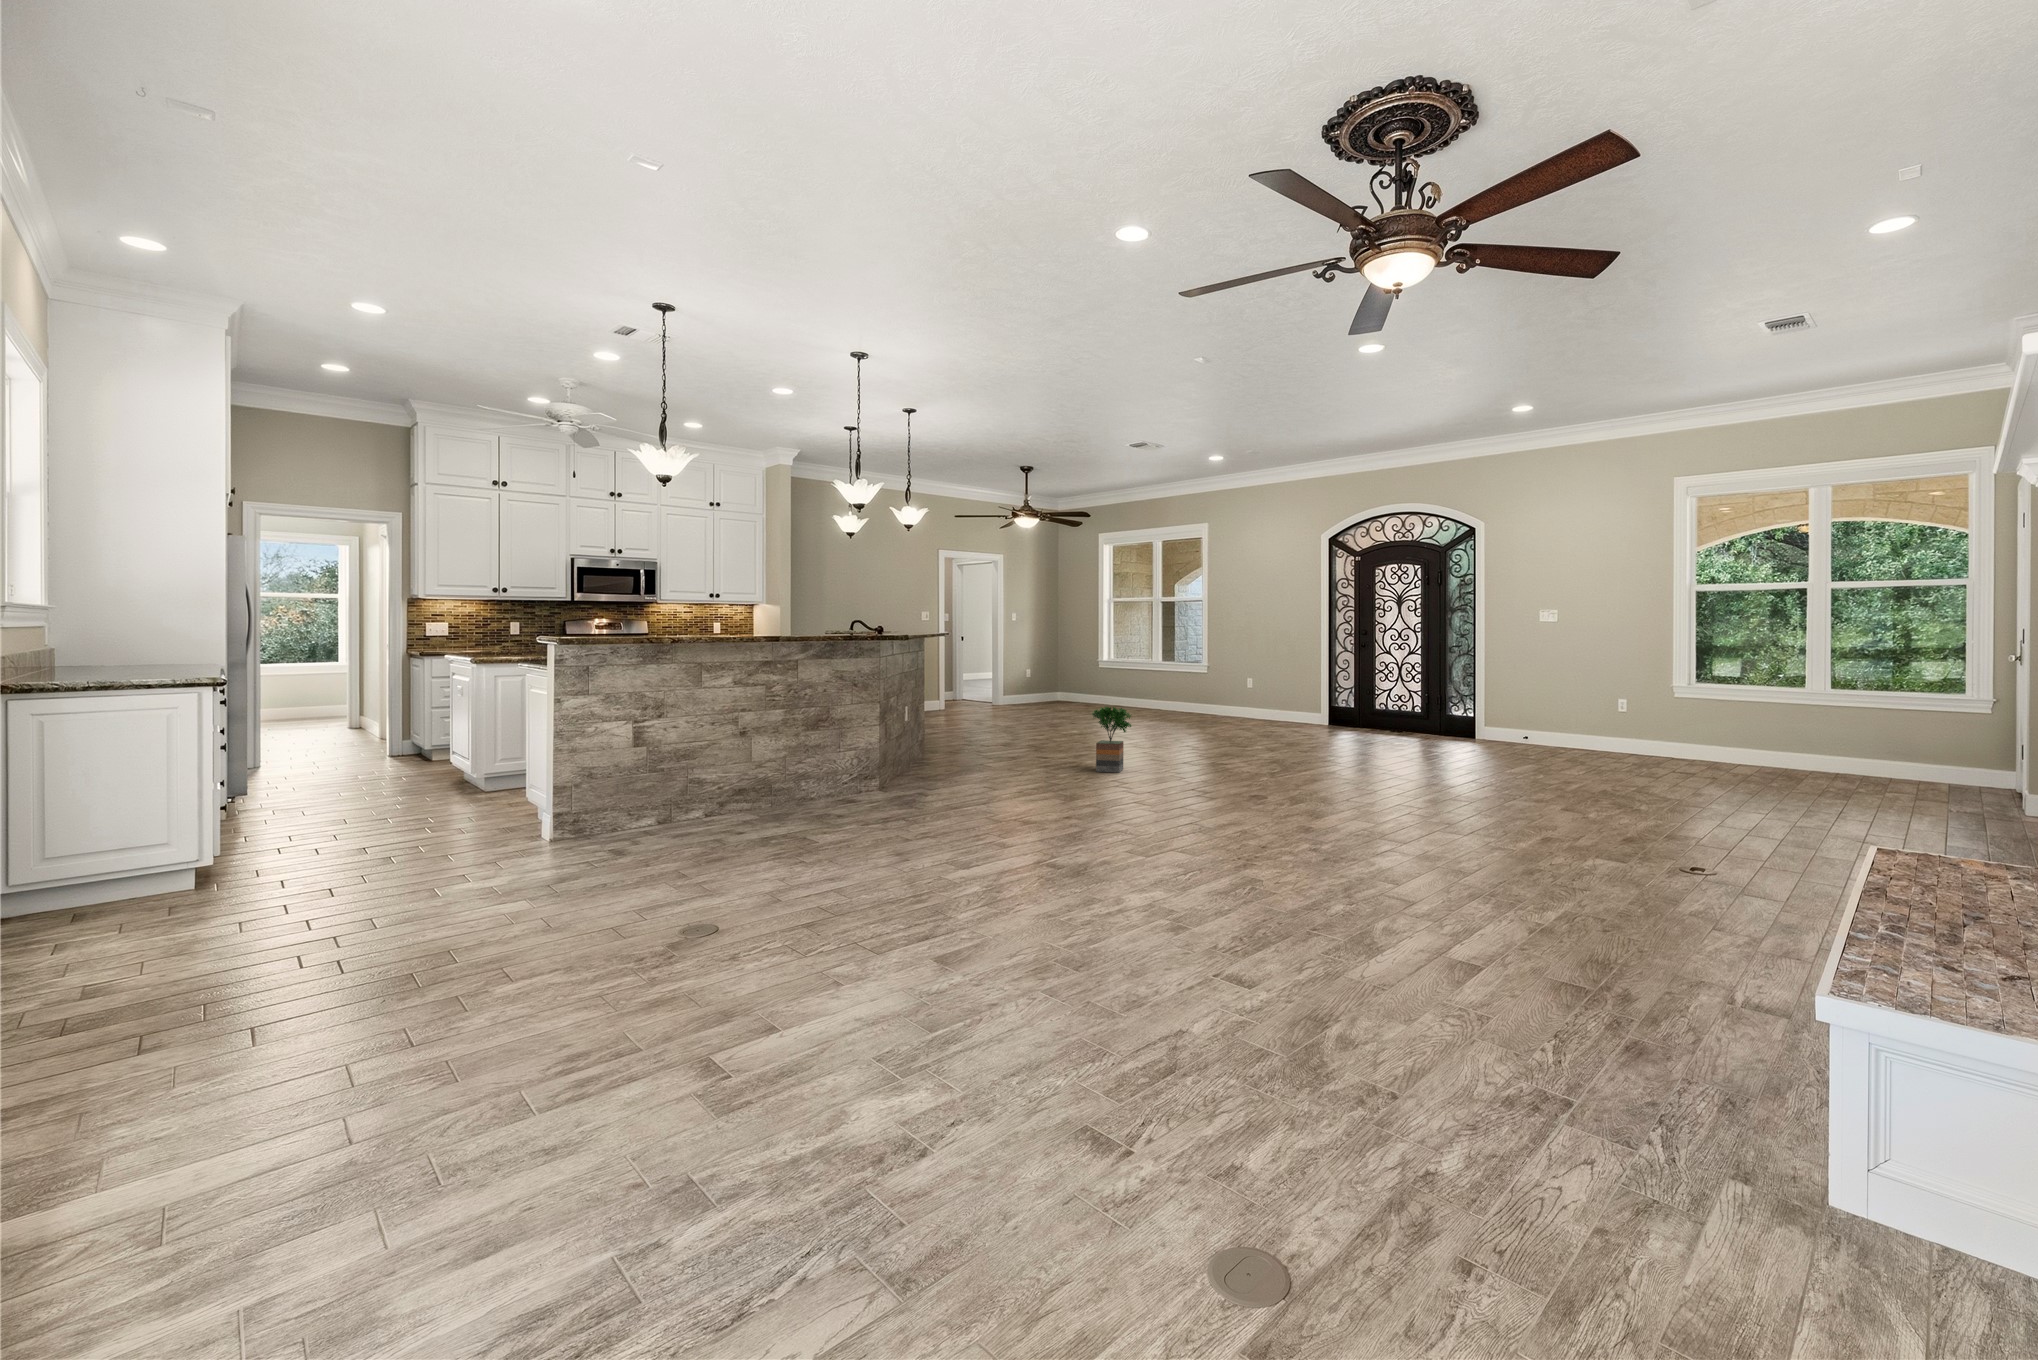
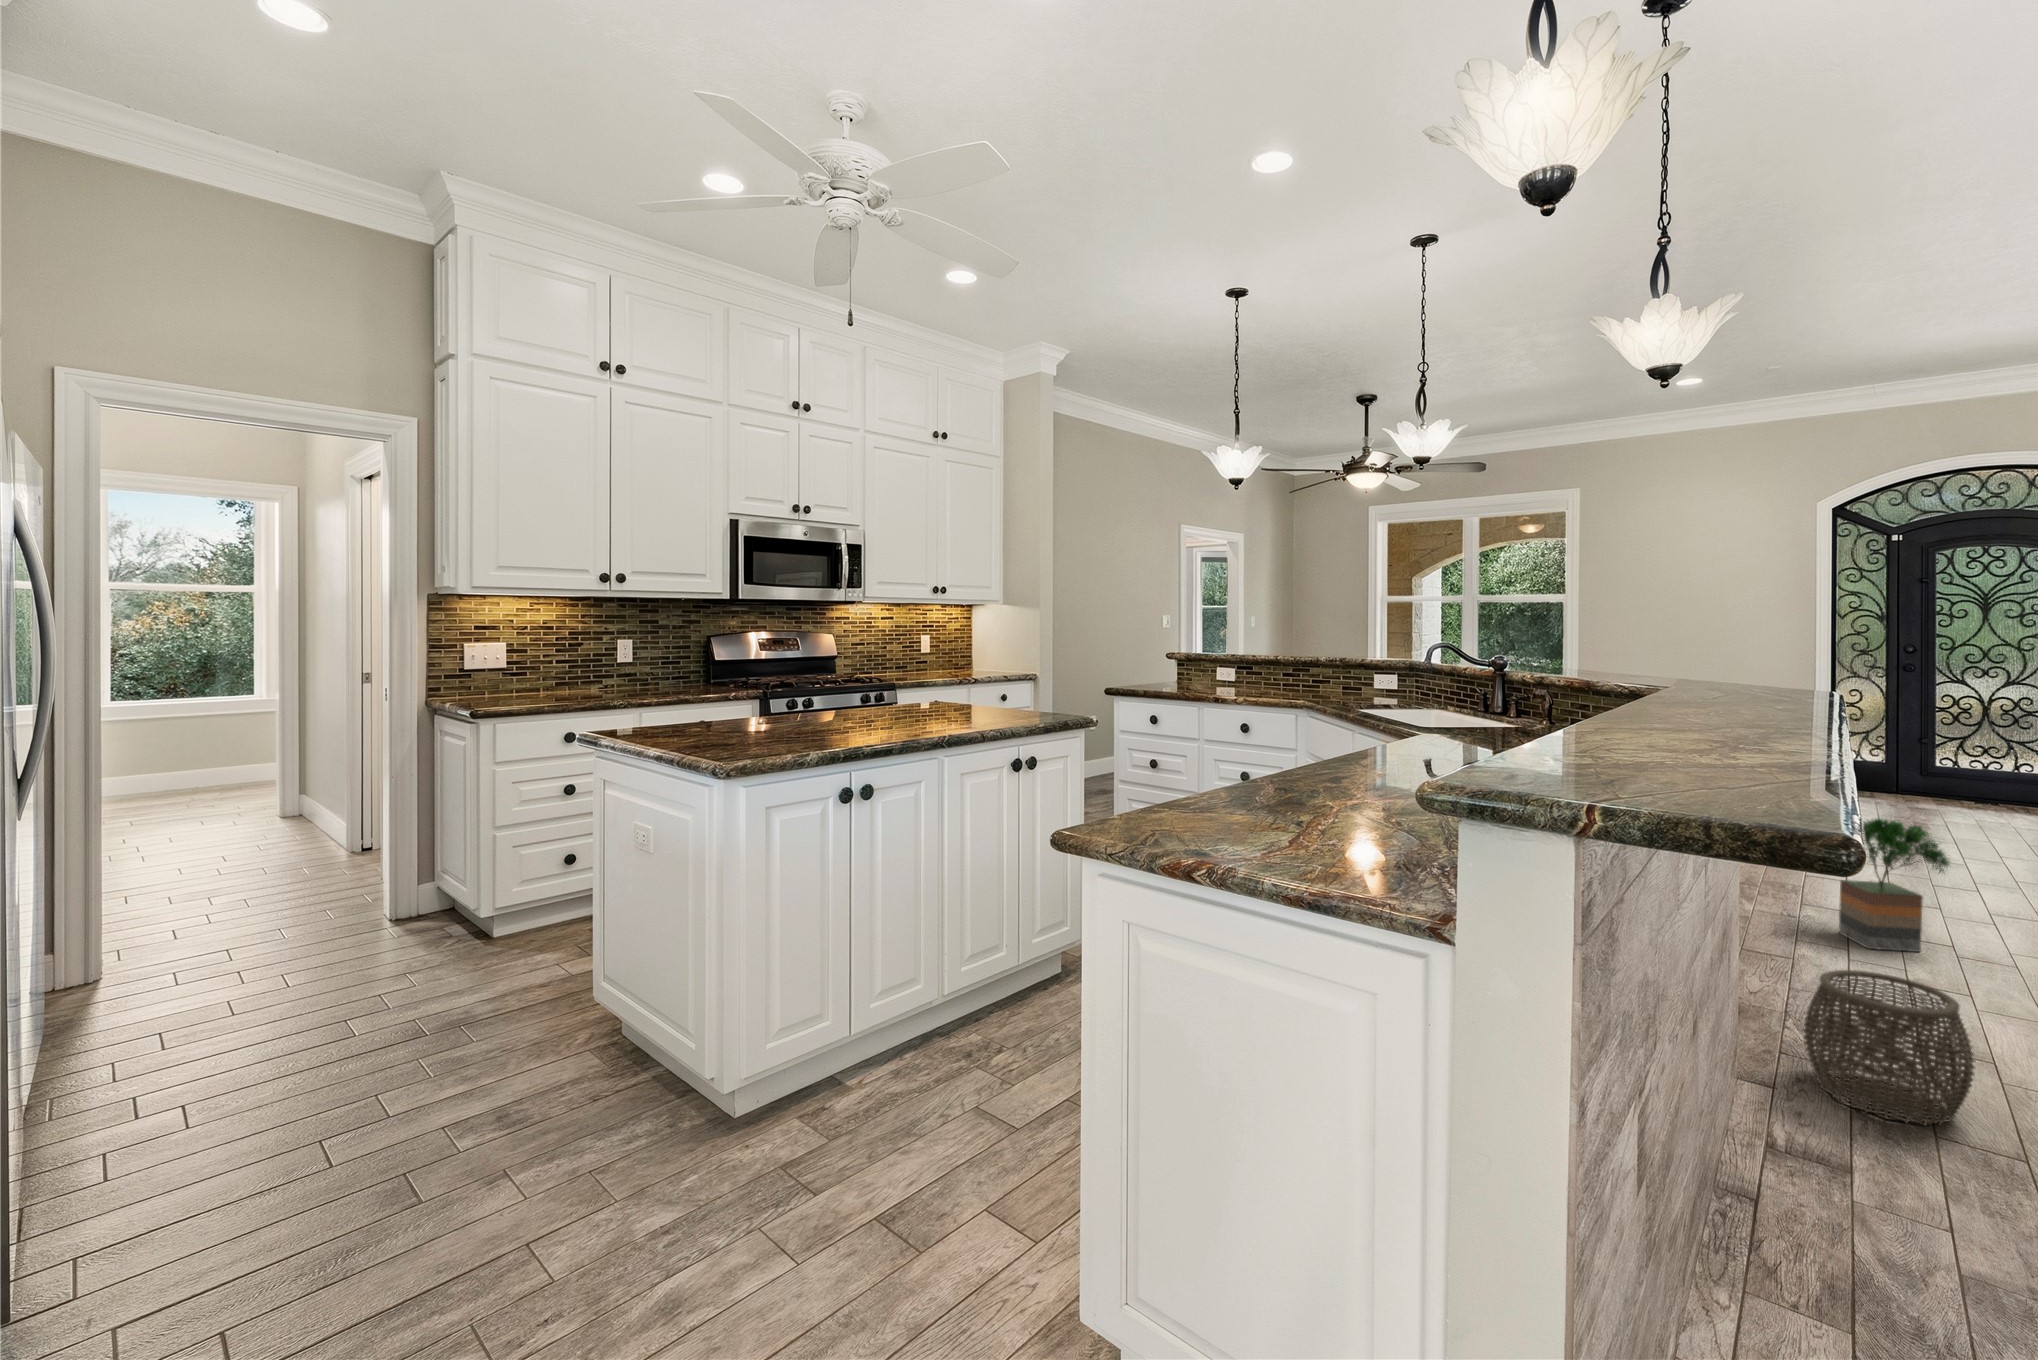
woven basket: none [923,751,978,803] -> present [1804,970,1975,1125]

